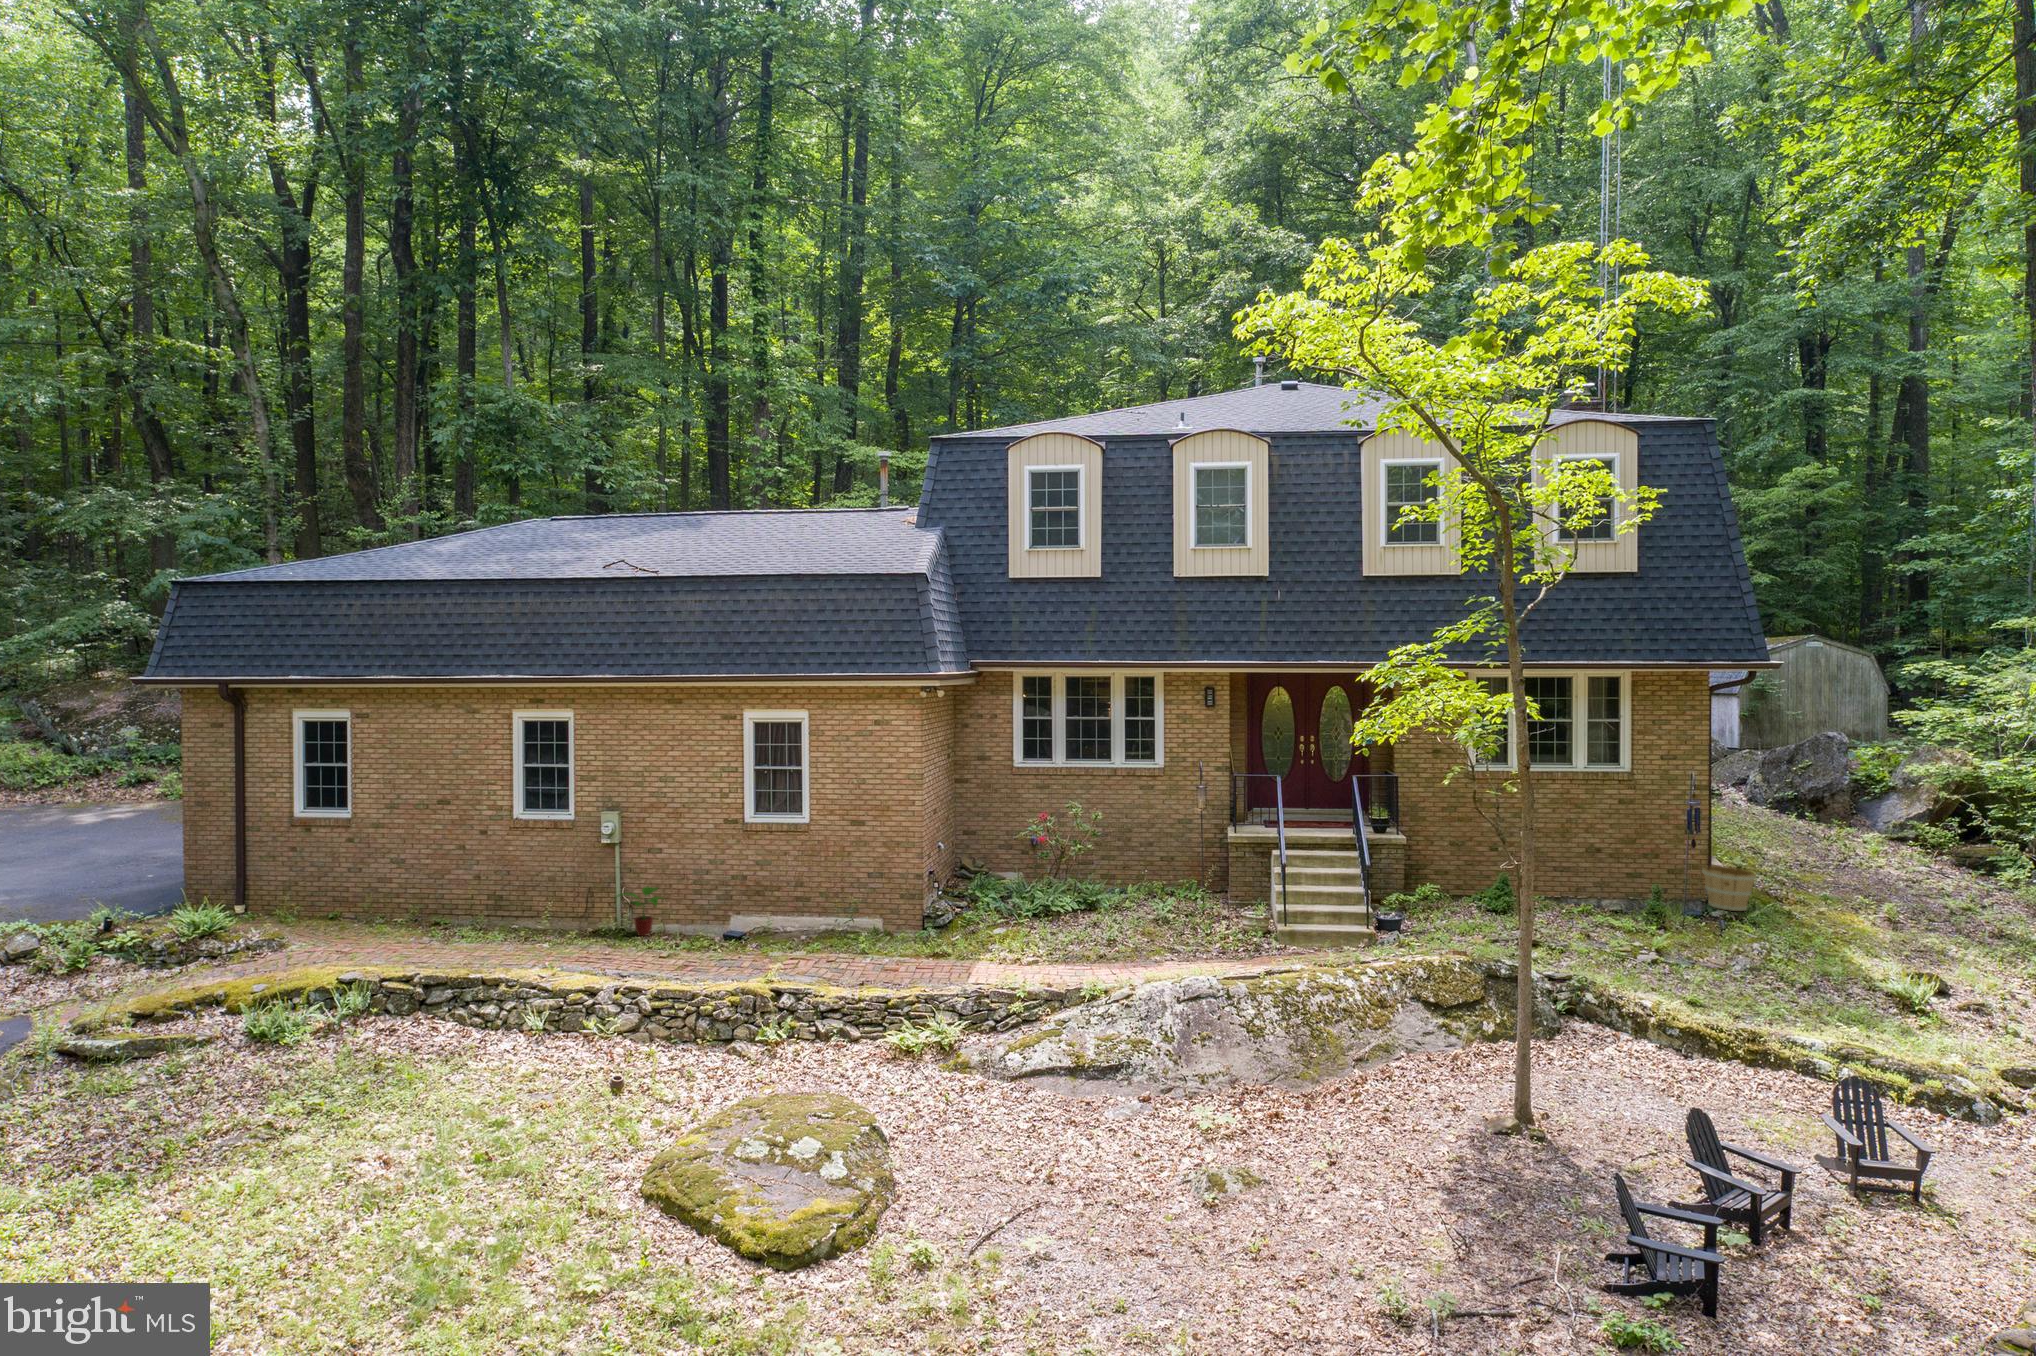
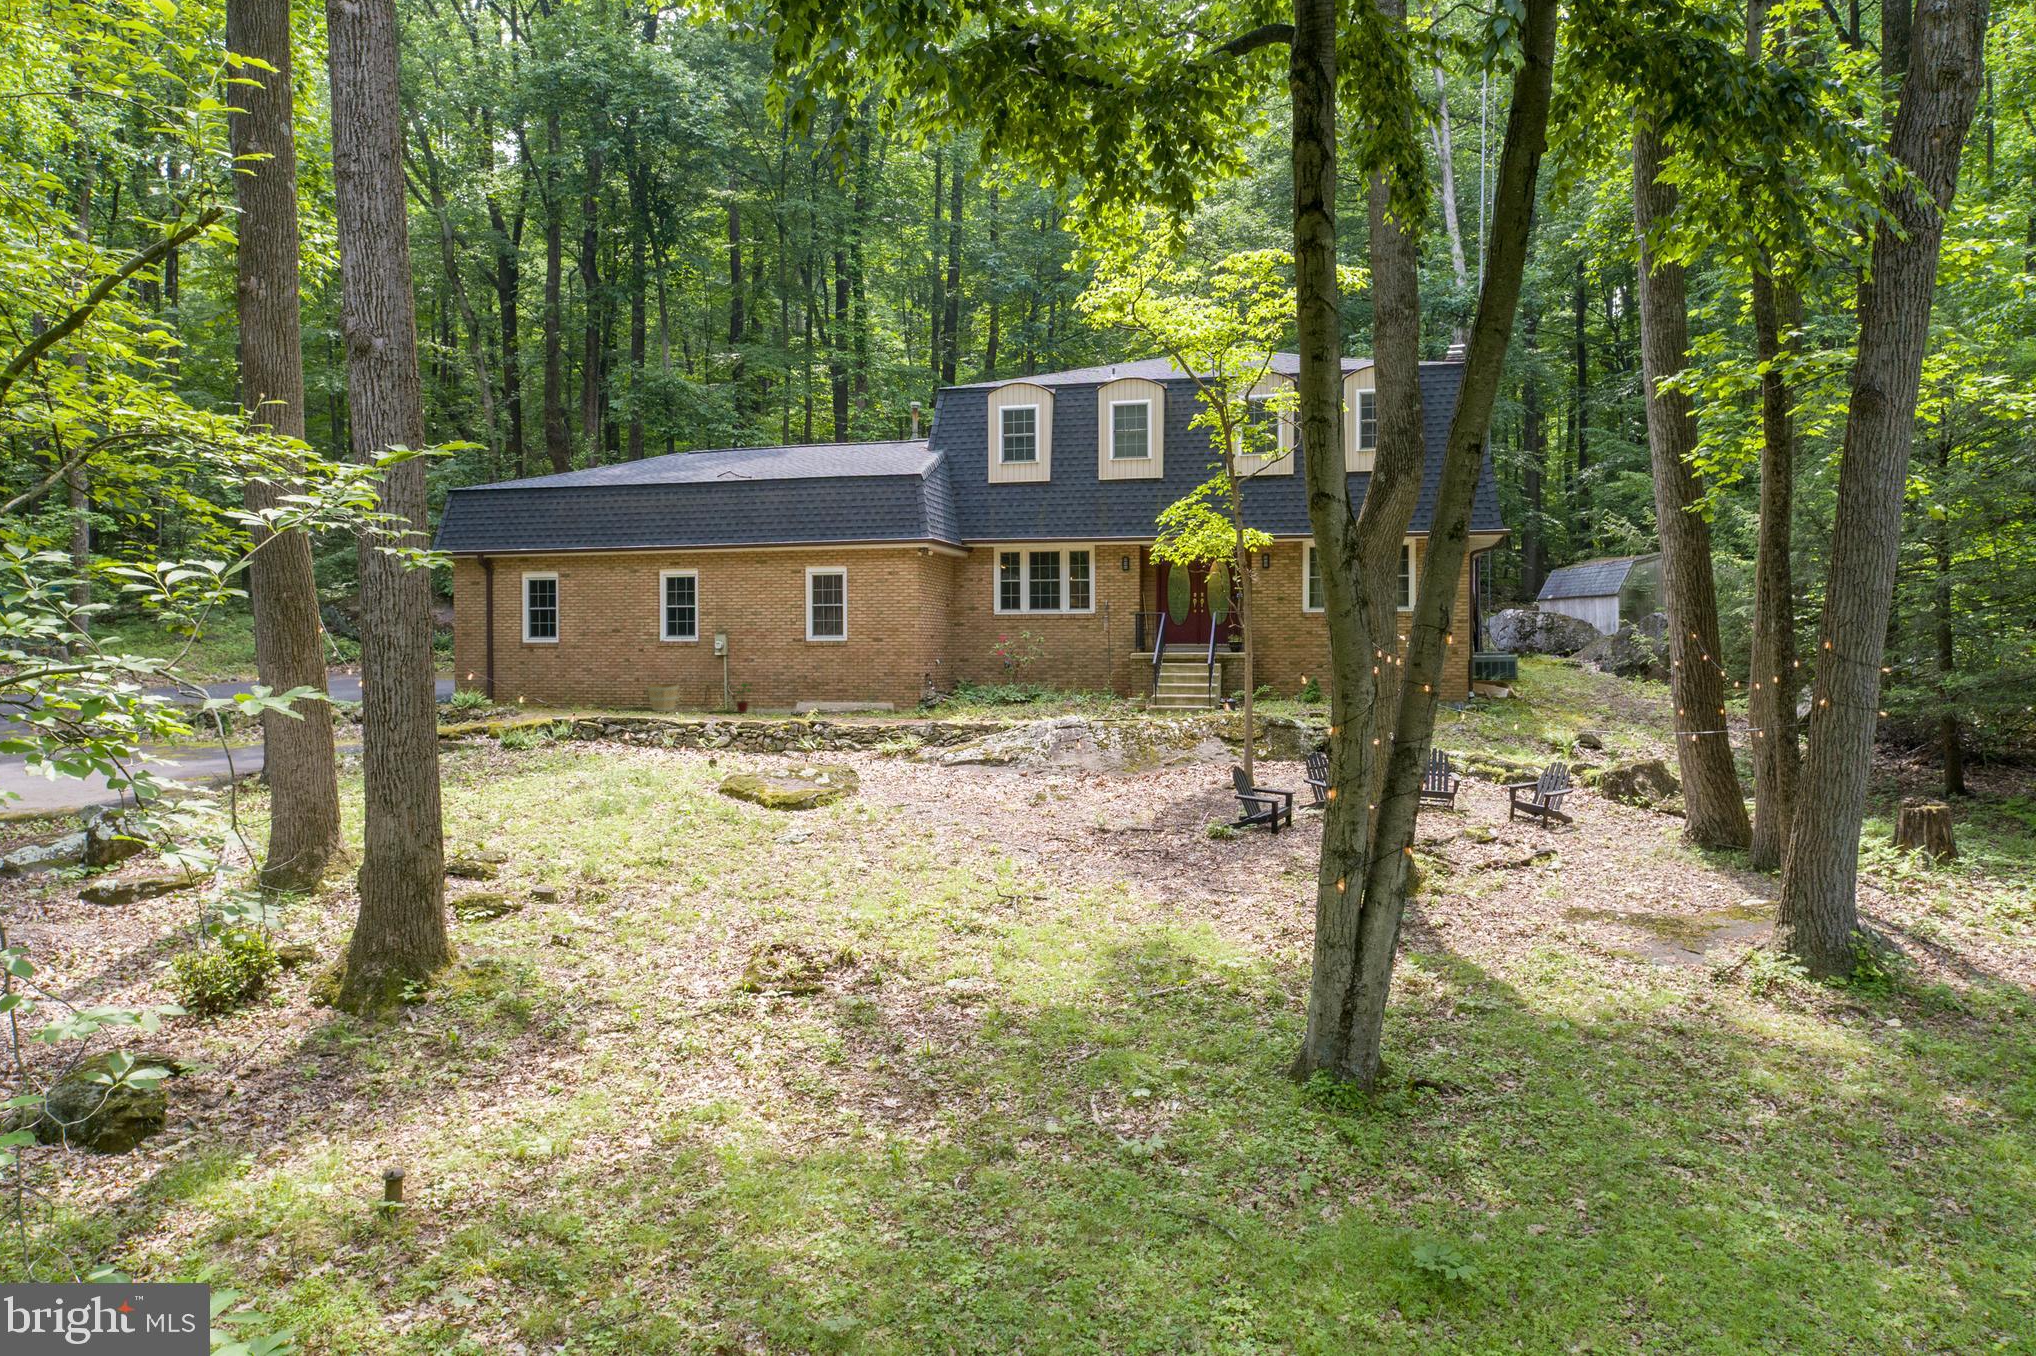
wooden bucket: present [1702,865,1756,911] -> present [647,684,679,711]

